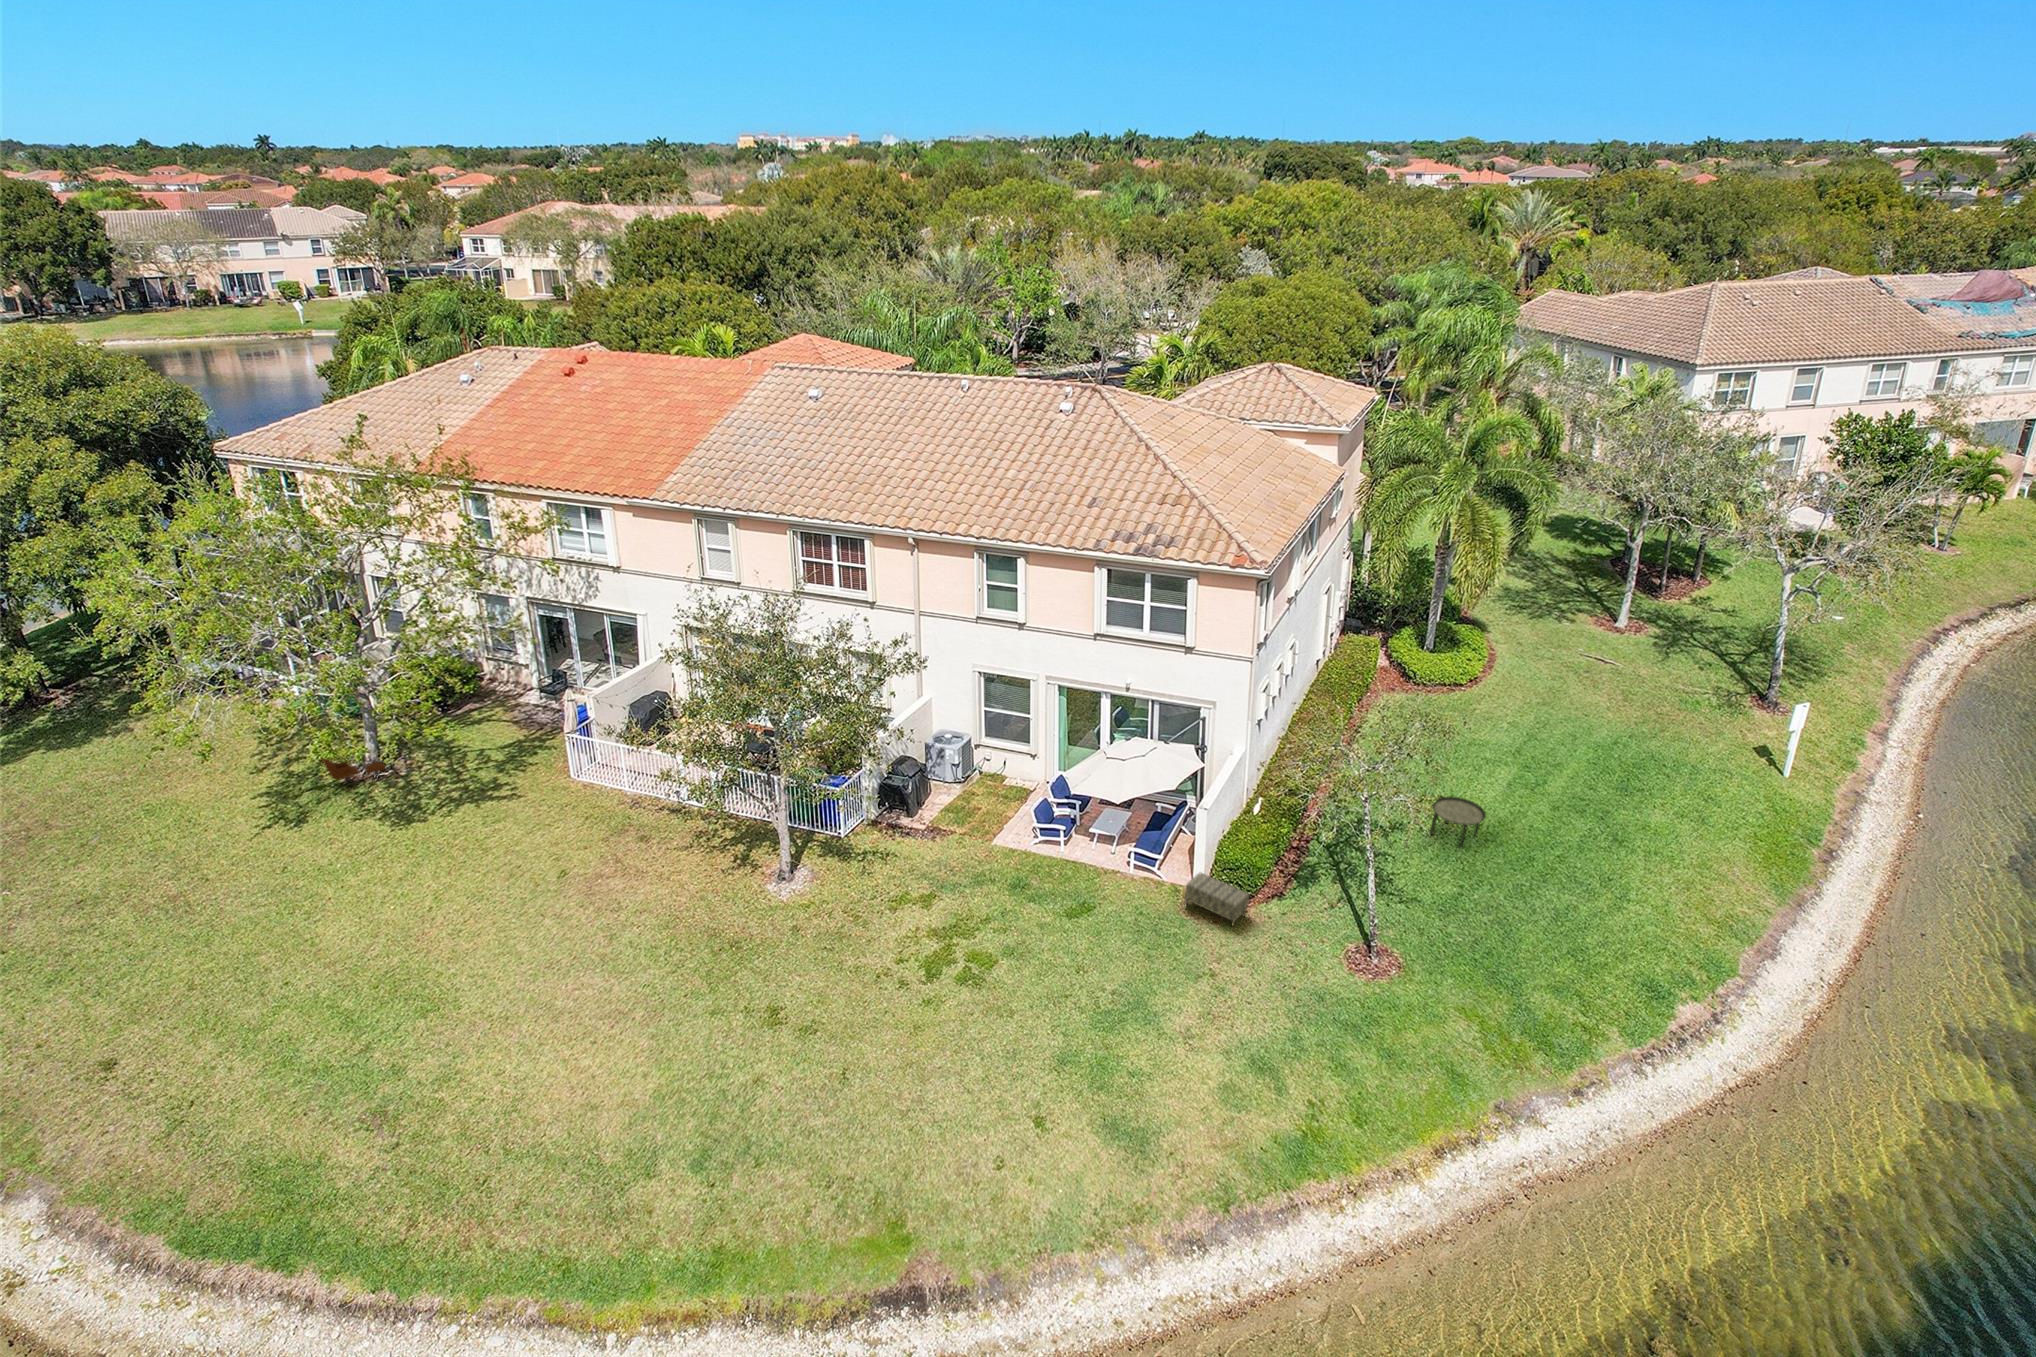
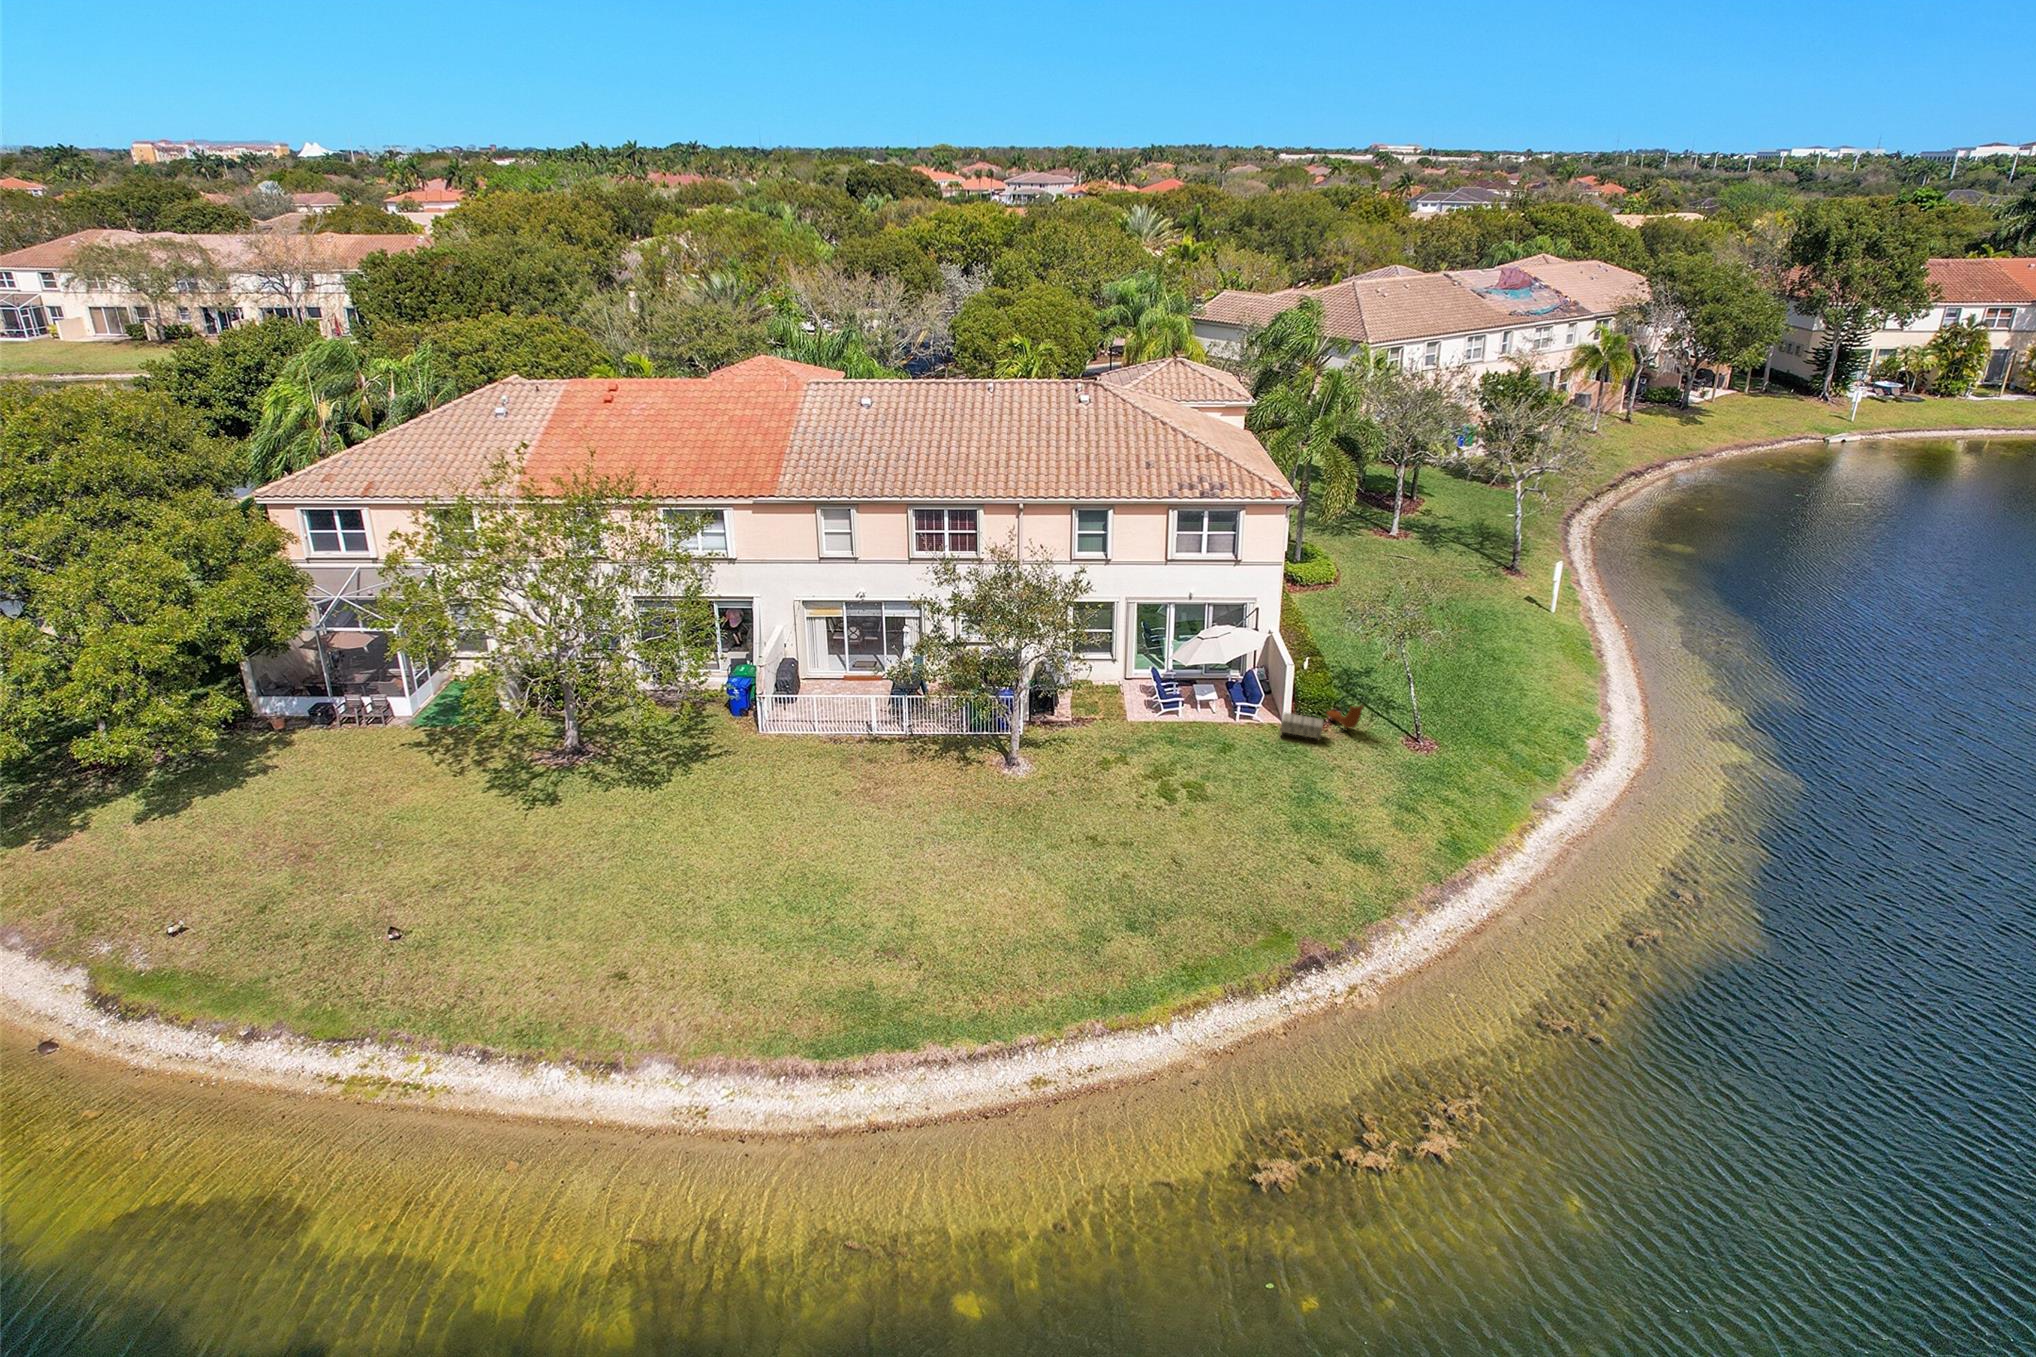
lounge chair: present [323,759,386,786] -> present [1327,706,1363,732]
round table: present [1430,796,1486,848] -> none [1386,645,1422,678]

